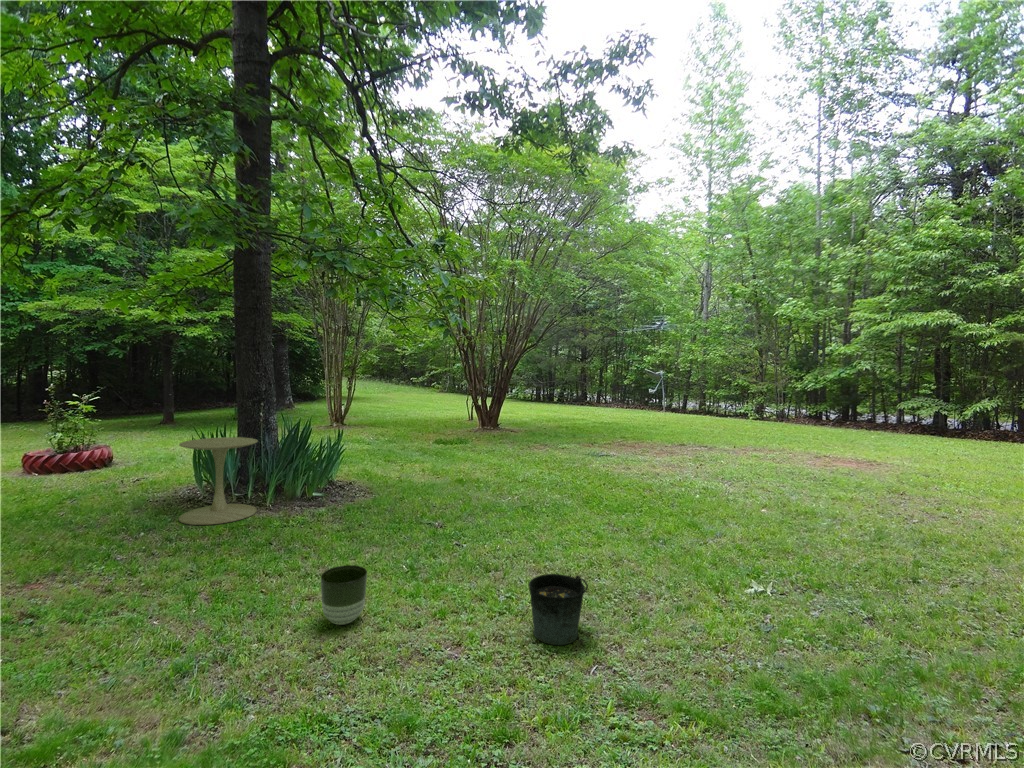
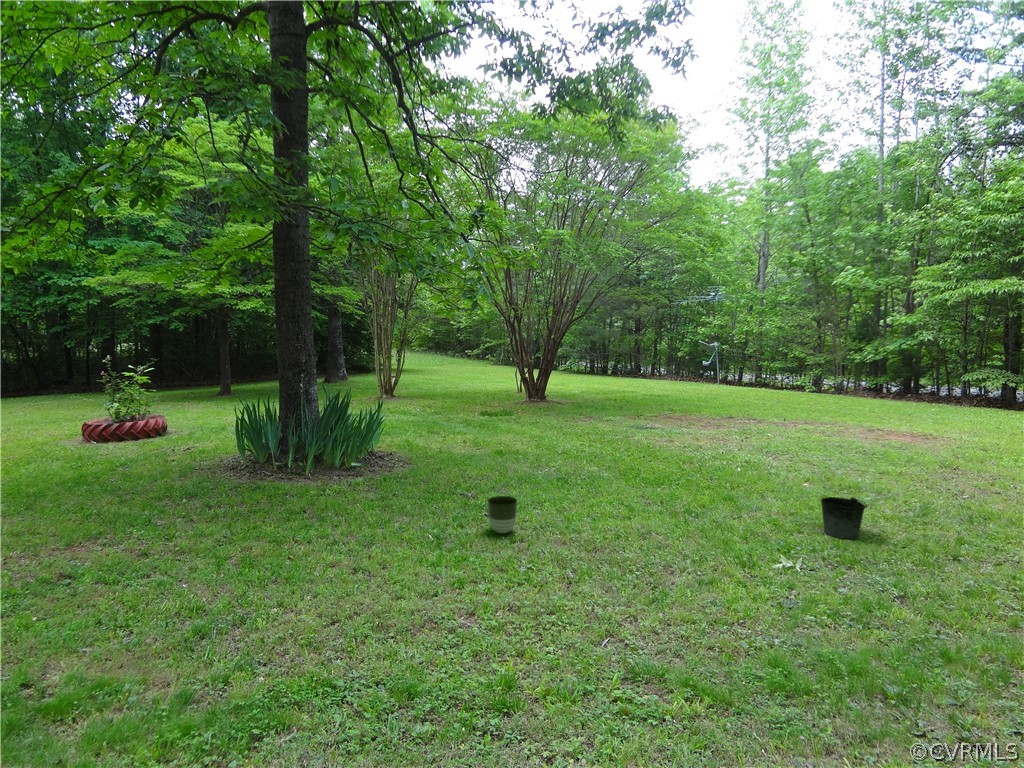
pedestal table: present [178,437,258,525] -> none [342,413,397,479]
bucket: present [529,574,588,645] -> present [821,497,867,539]

